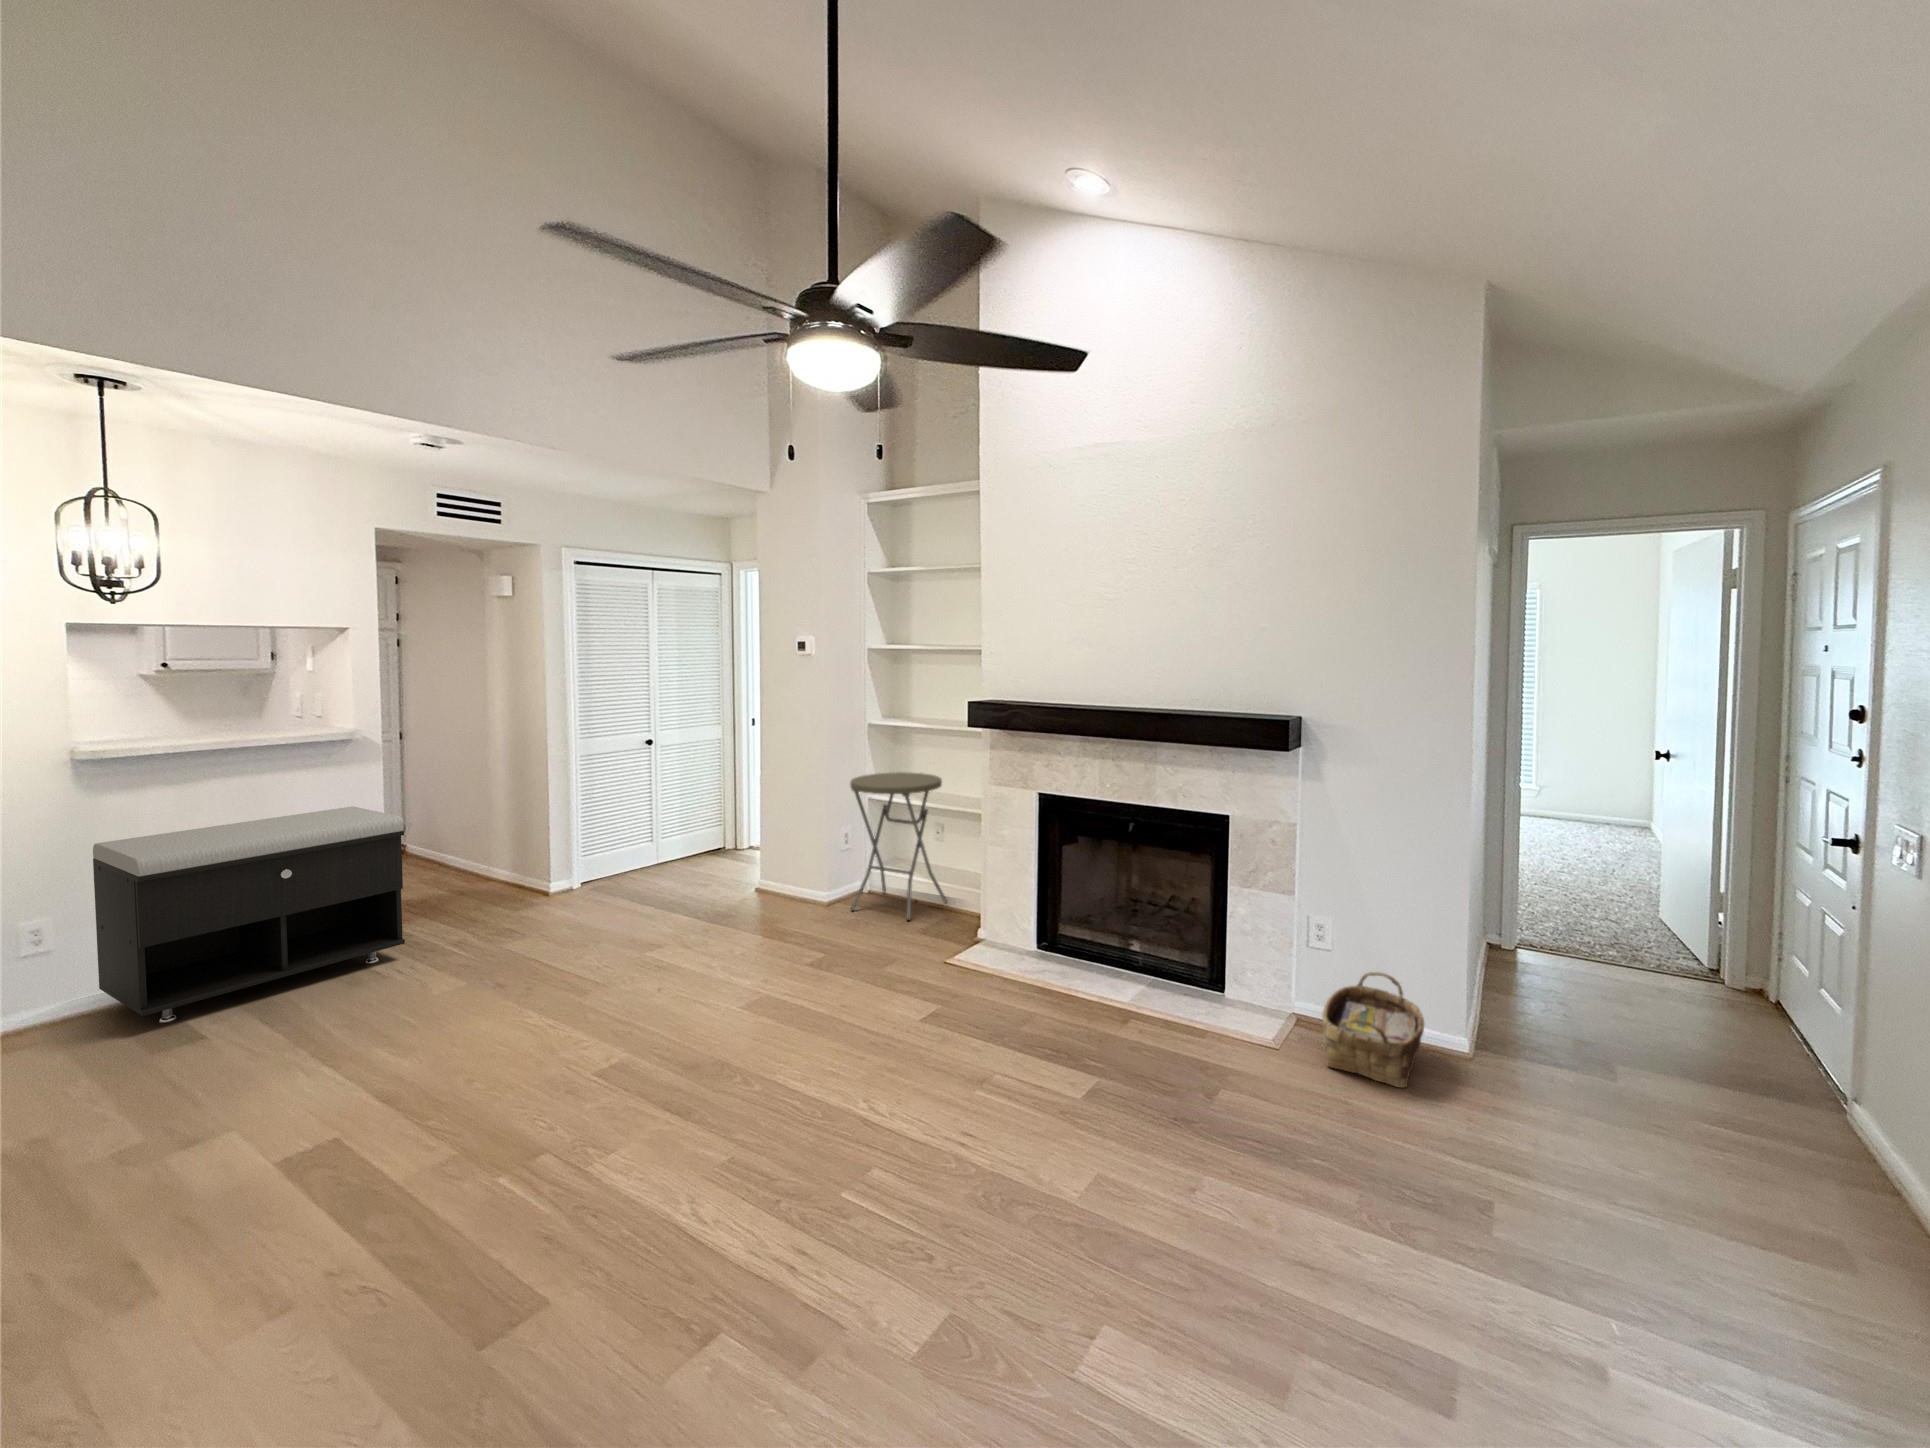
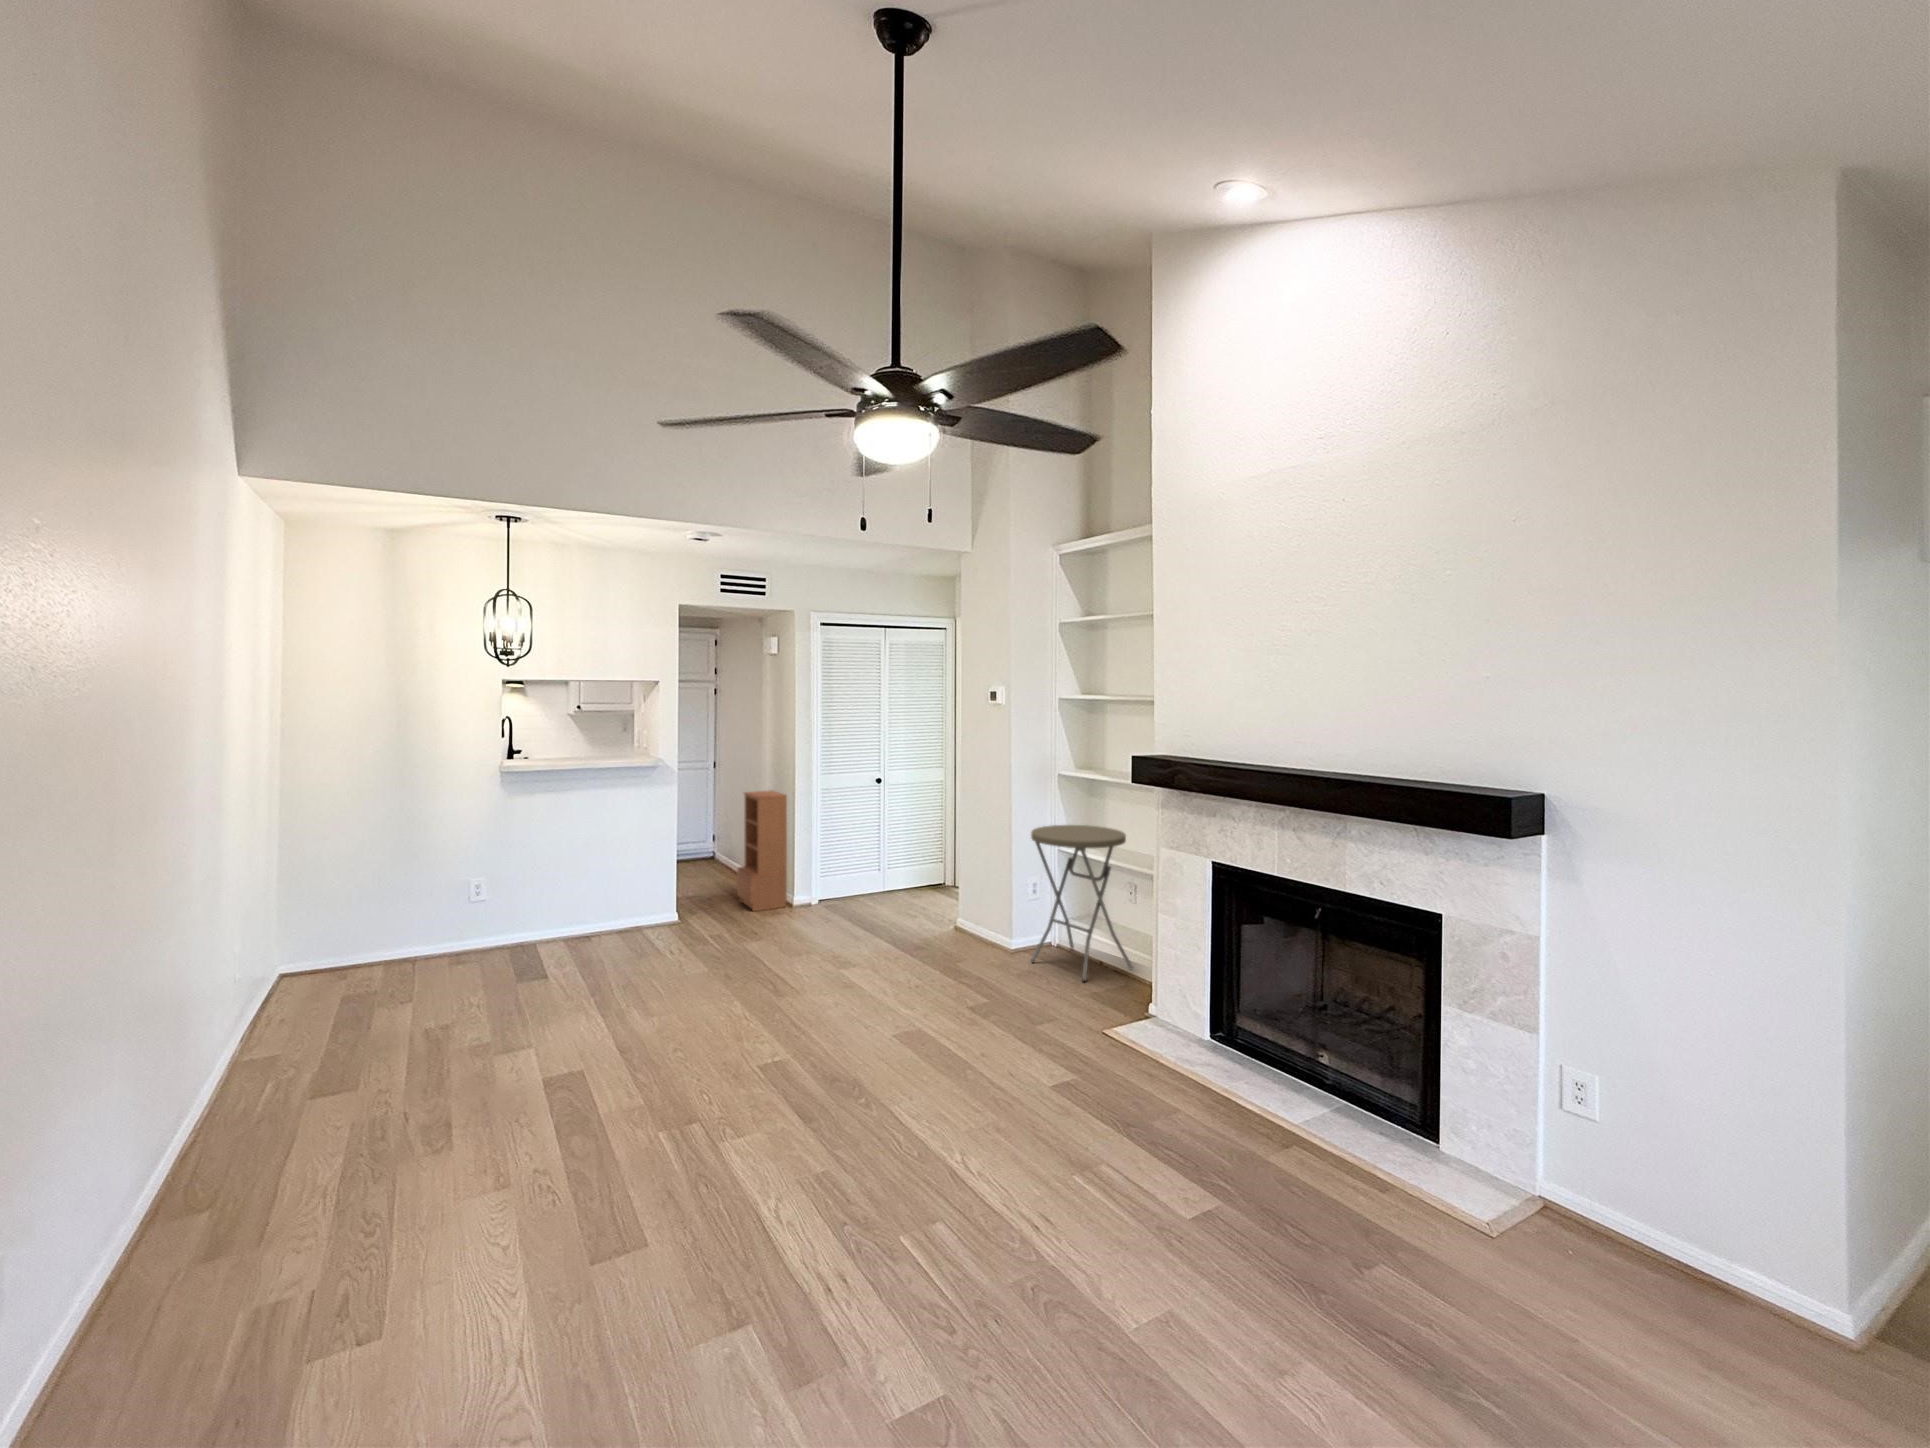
bookcase: none [469,760,542,905] -> present [737,791,787,911]
storage bench: present [93,806,405,1023] -> none [502,820,677,967]
woven basket: present [1322,972,1424,1088] -> none [1553,1162,1739,1348]

